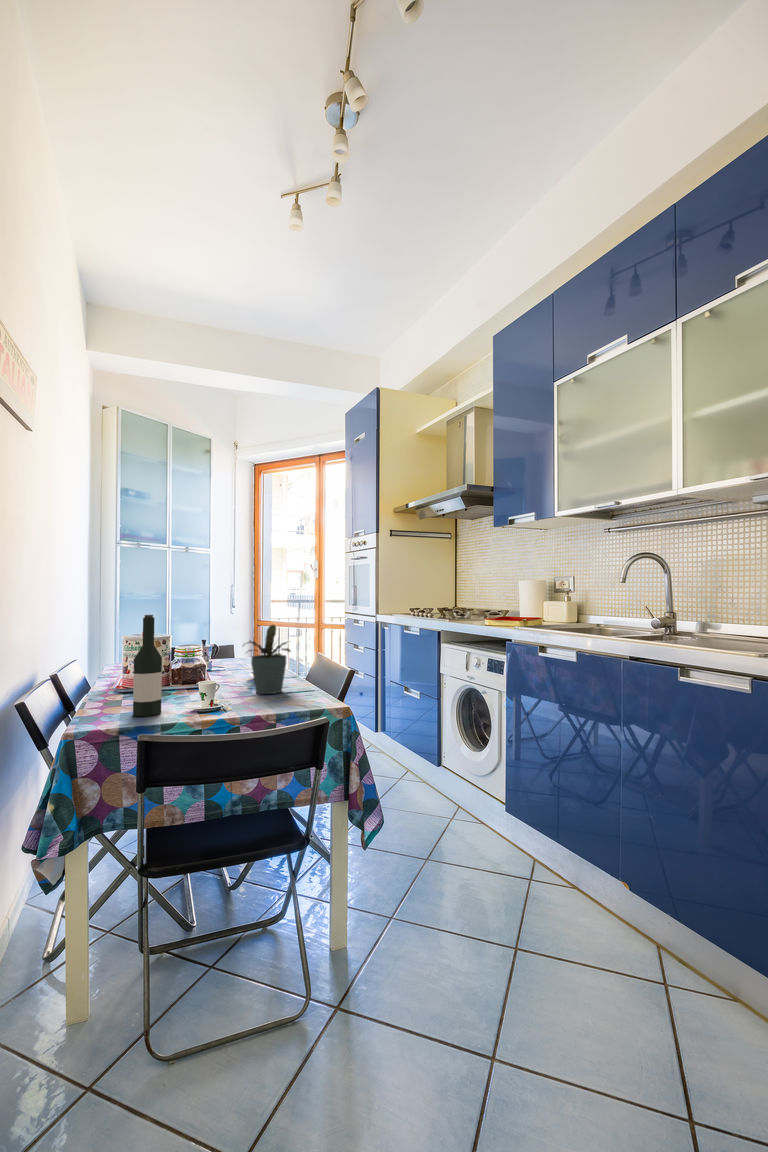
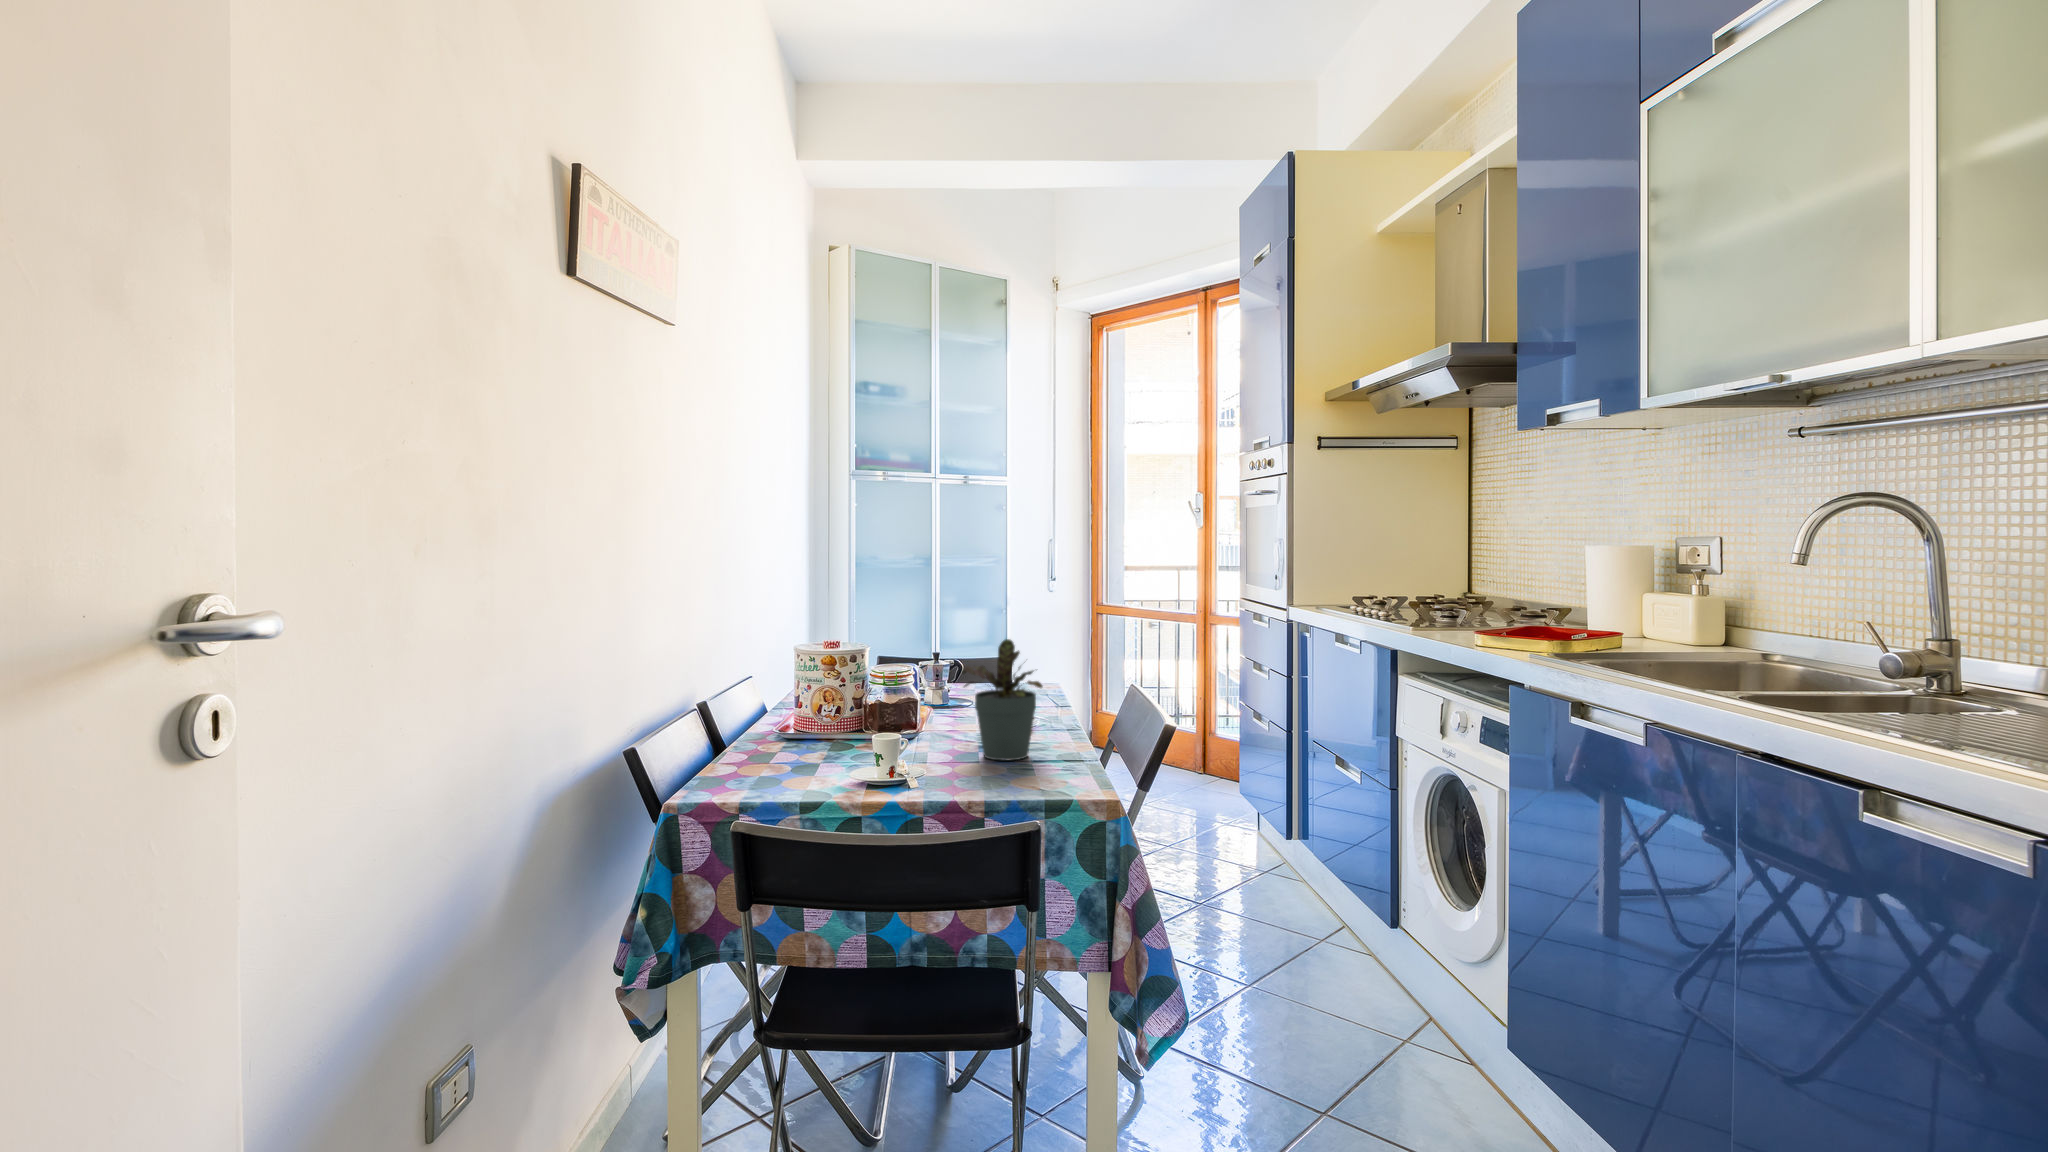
wine bottle: present [133,615,162,716] -> none [772,622,817,785]

